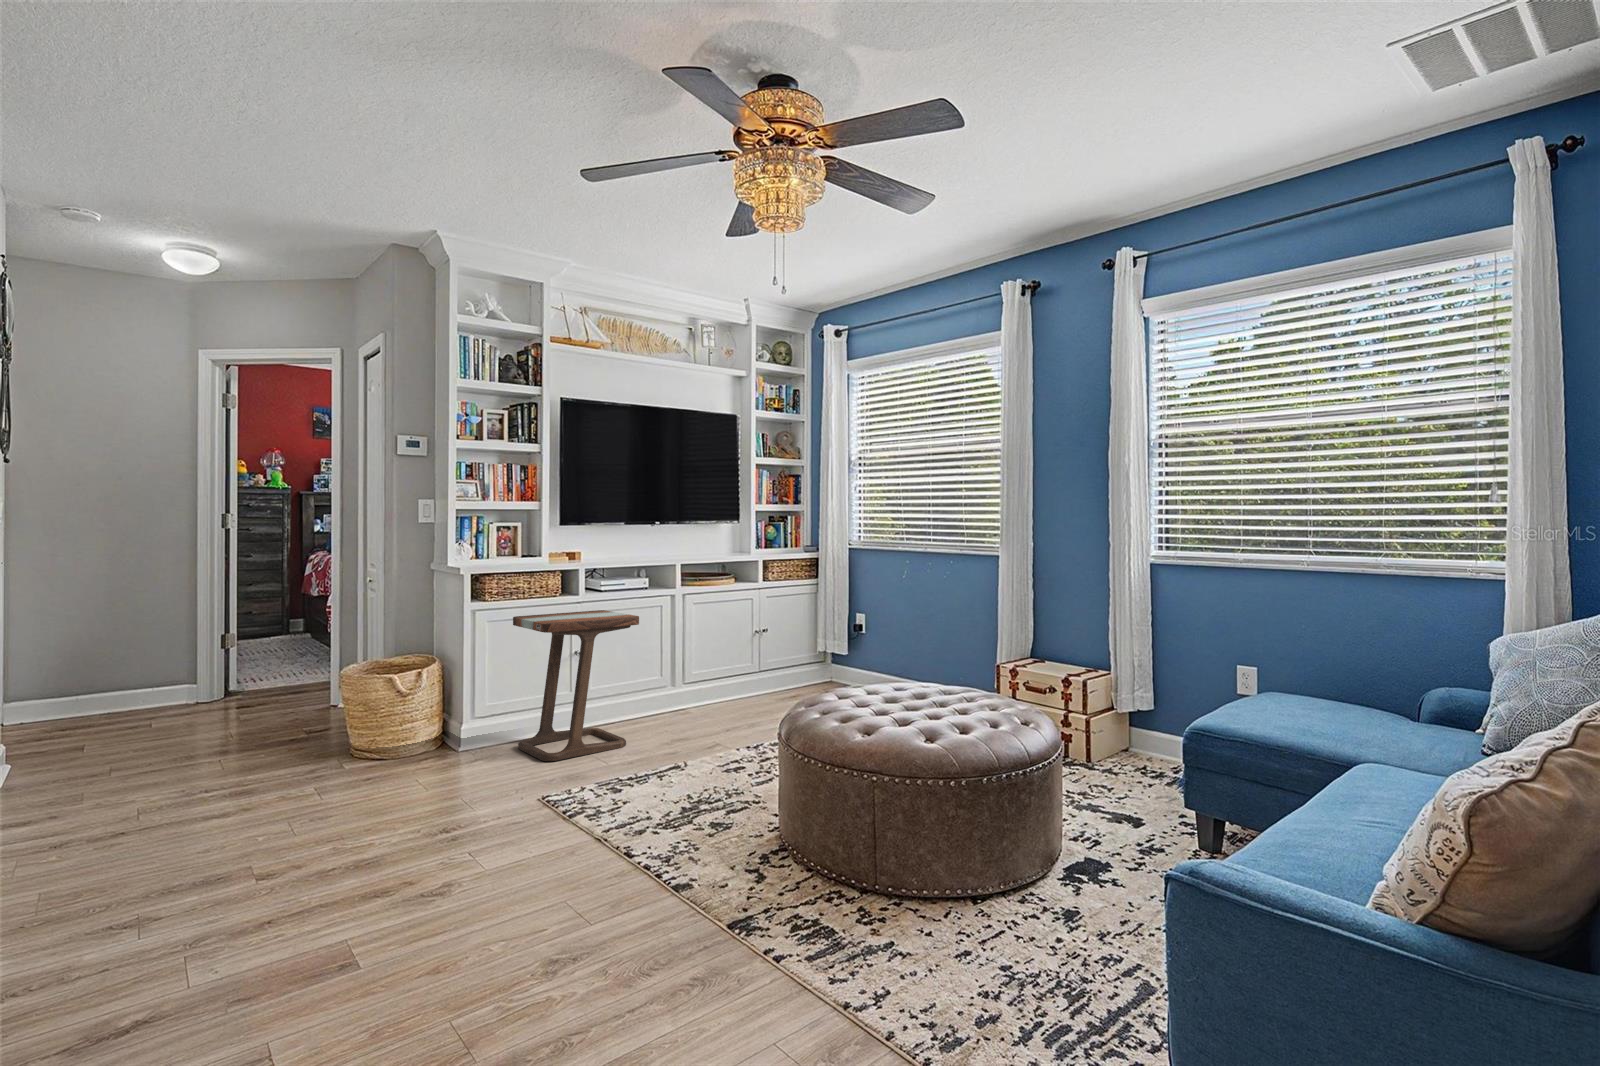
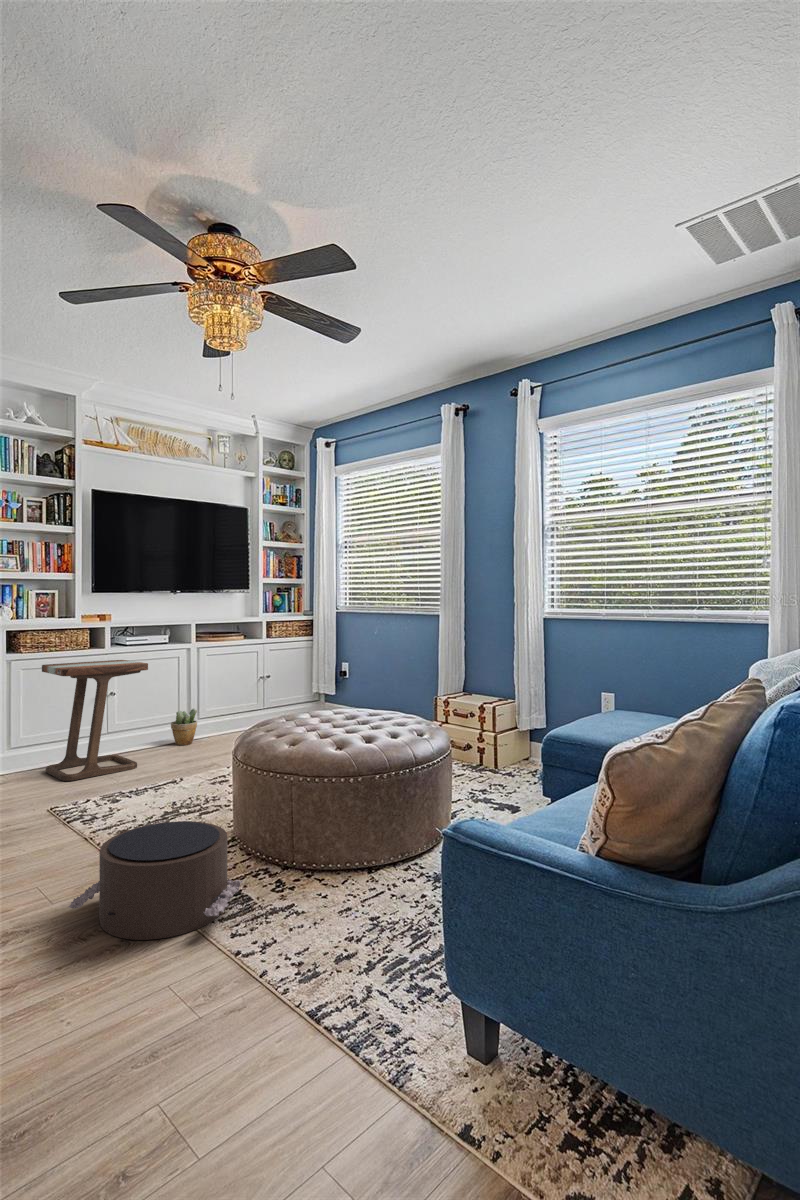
potted plant: none [656,671,688,717] -> present [171,709,197,745]
pouf: none [621,828,825,982] -> present [68,821,243,940]

